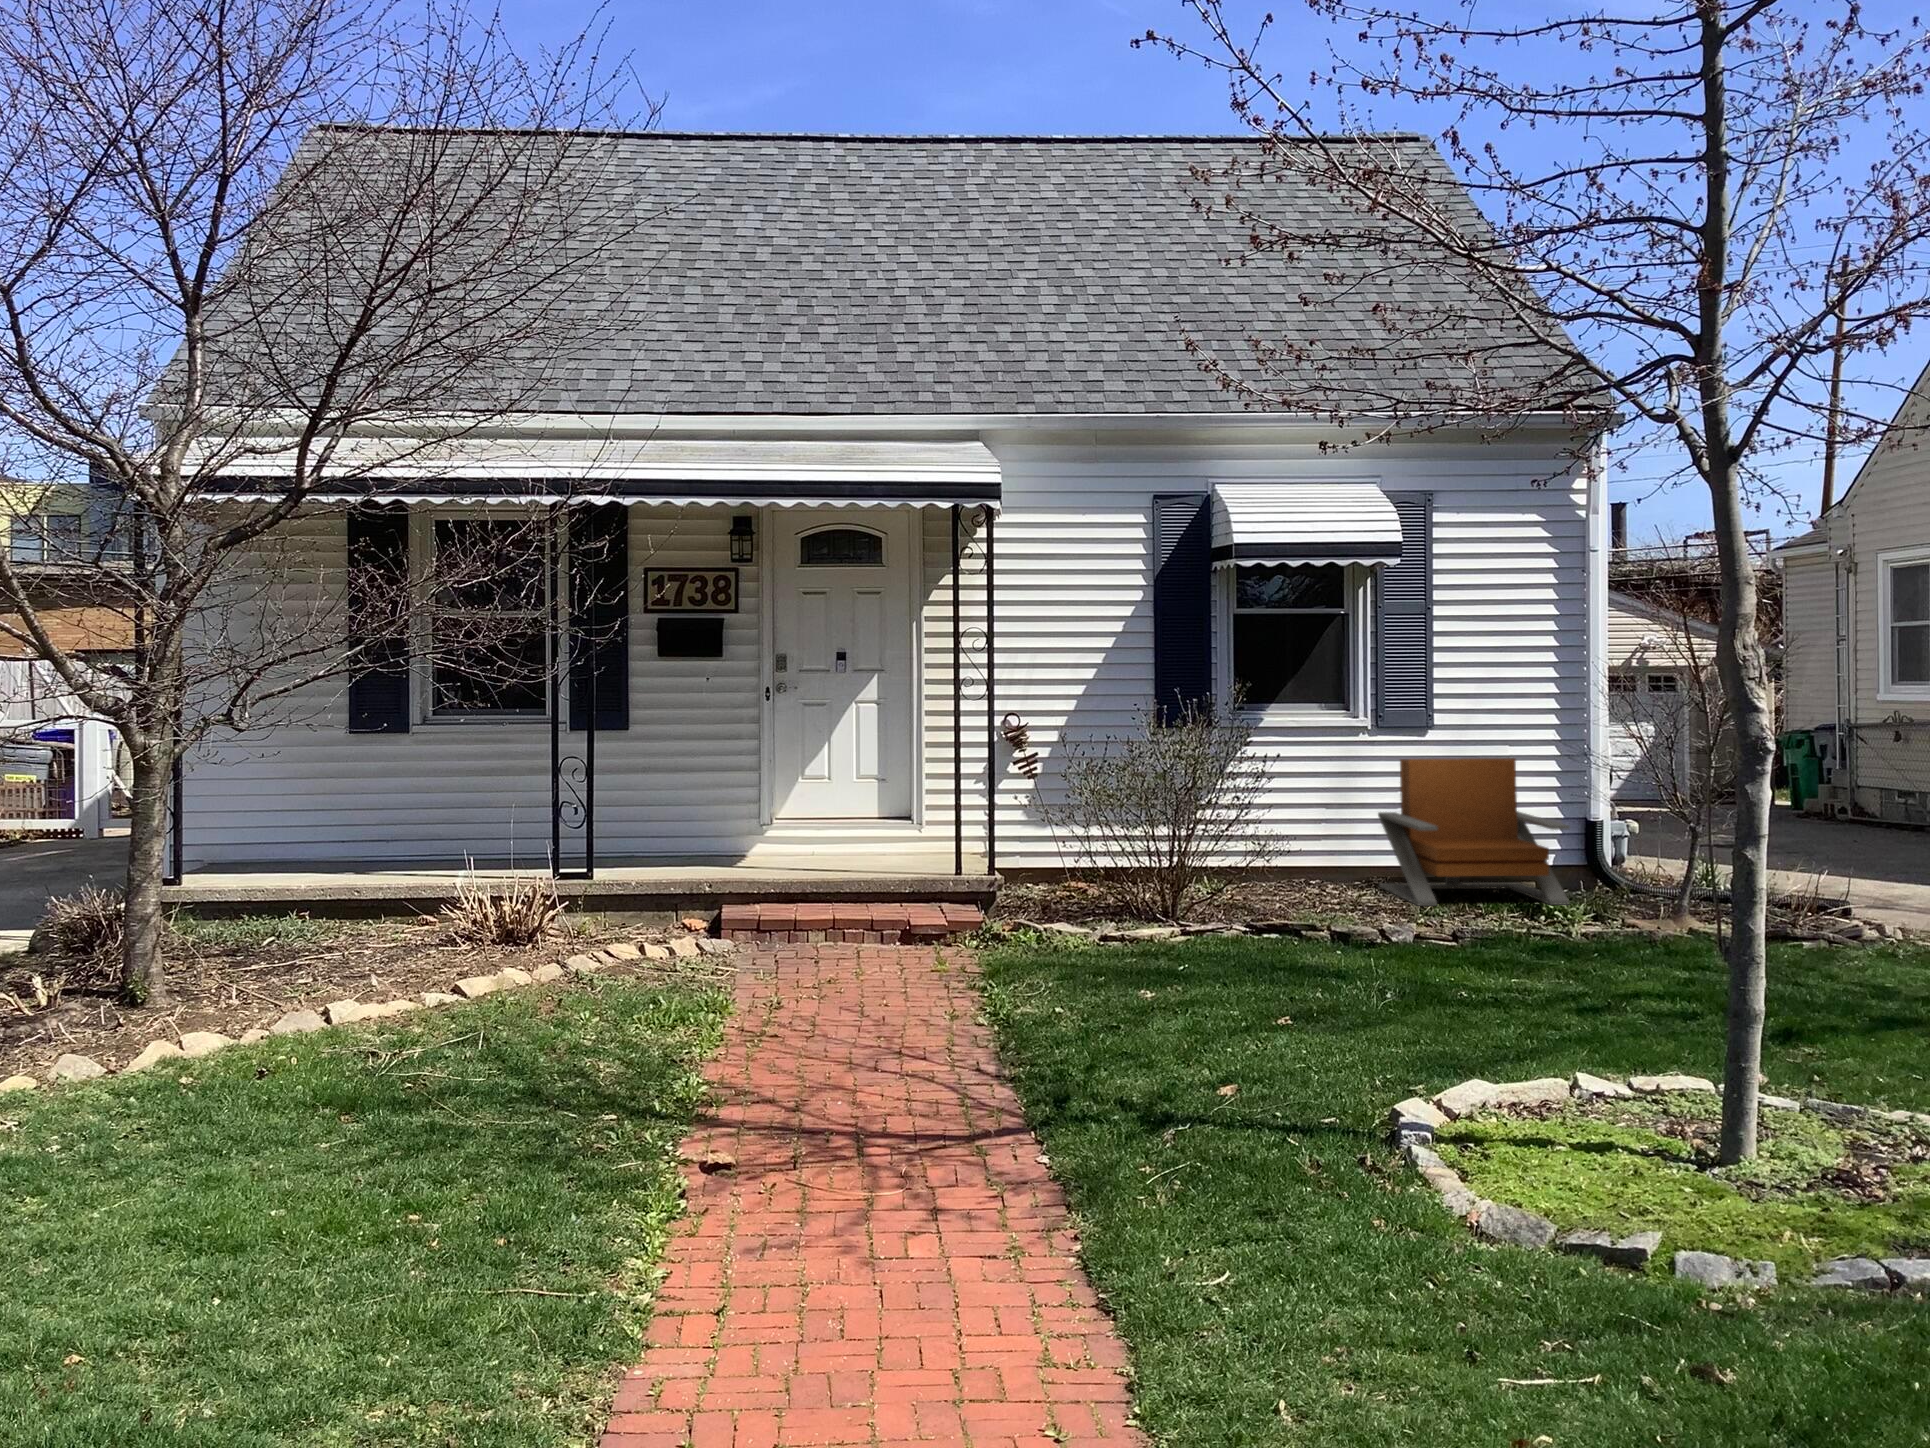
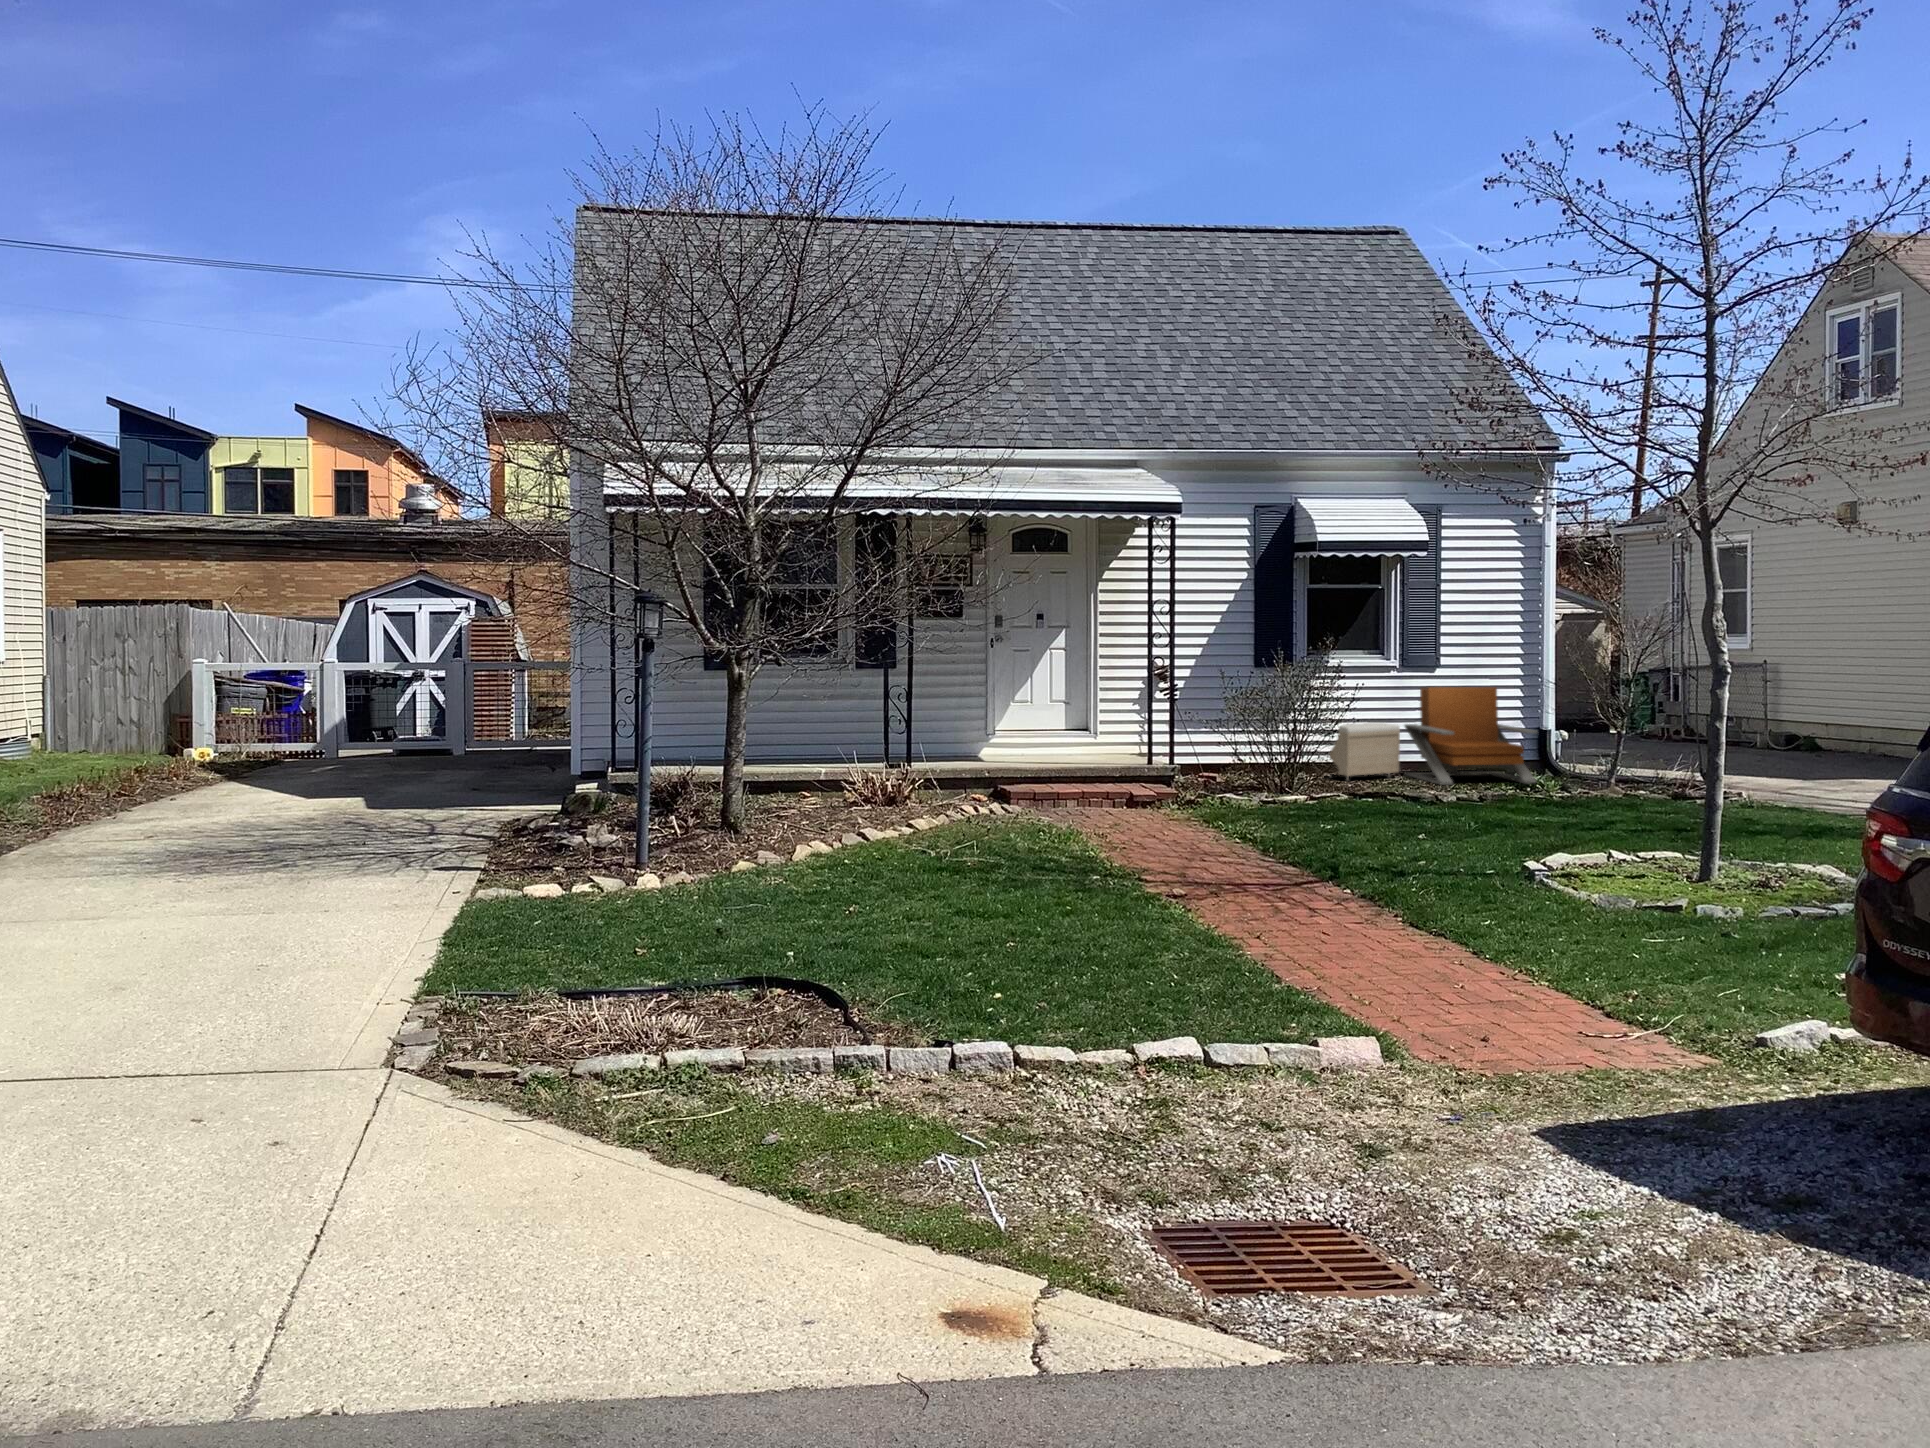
storage bench: none [1247,808,1366,896] -> present [1329,723,1400,780]

